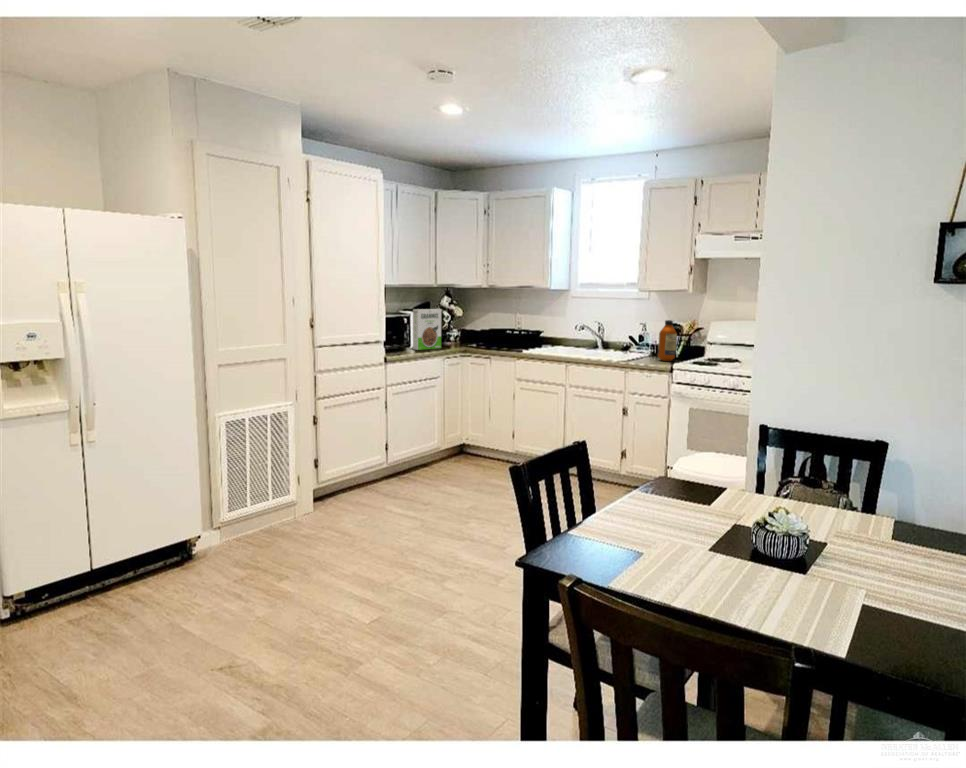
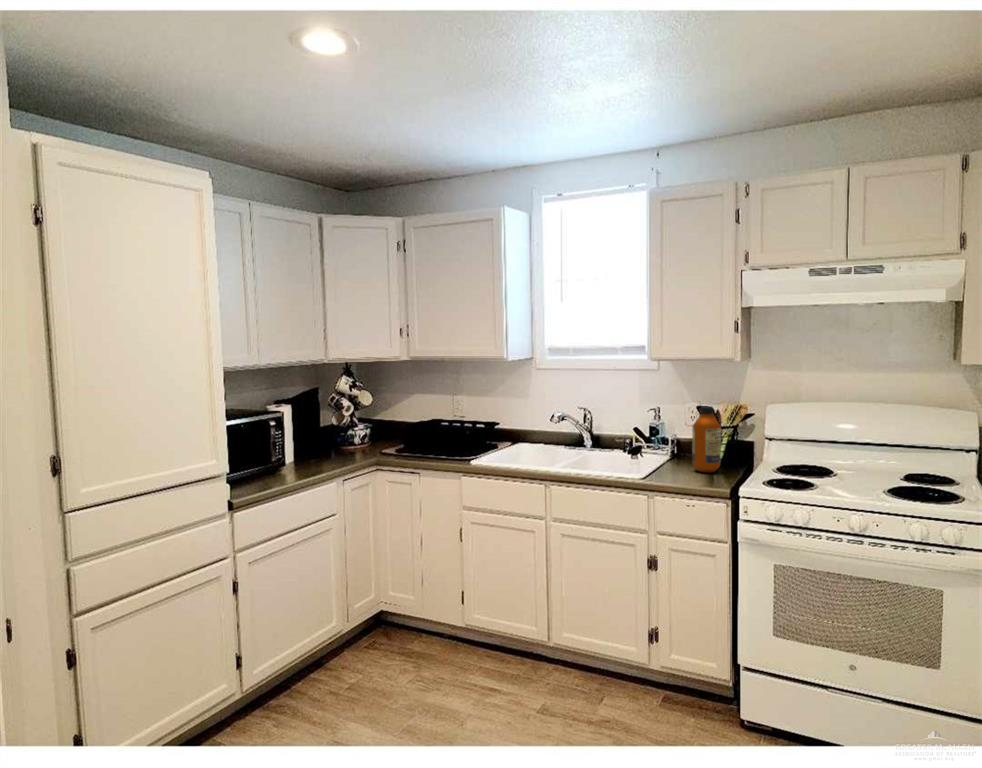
cereal box: present [413,309,441,350] -> none [285,400,337,472]

